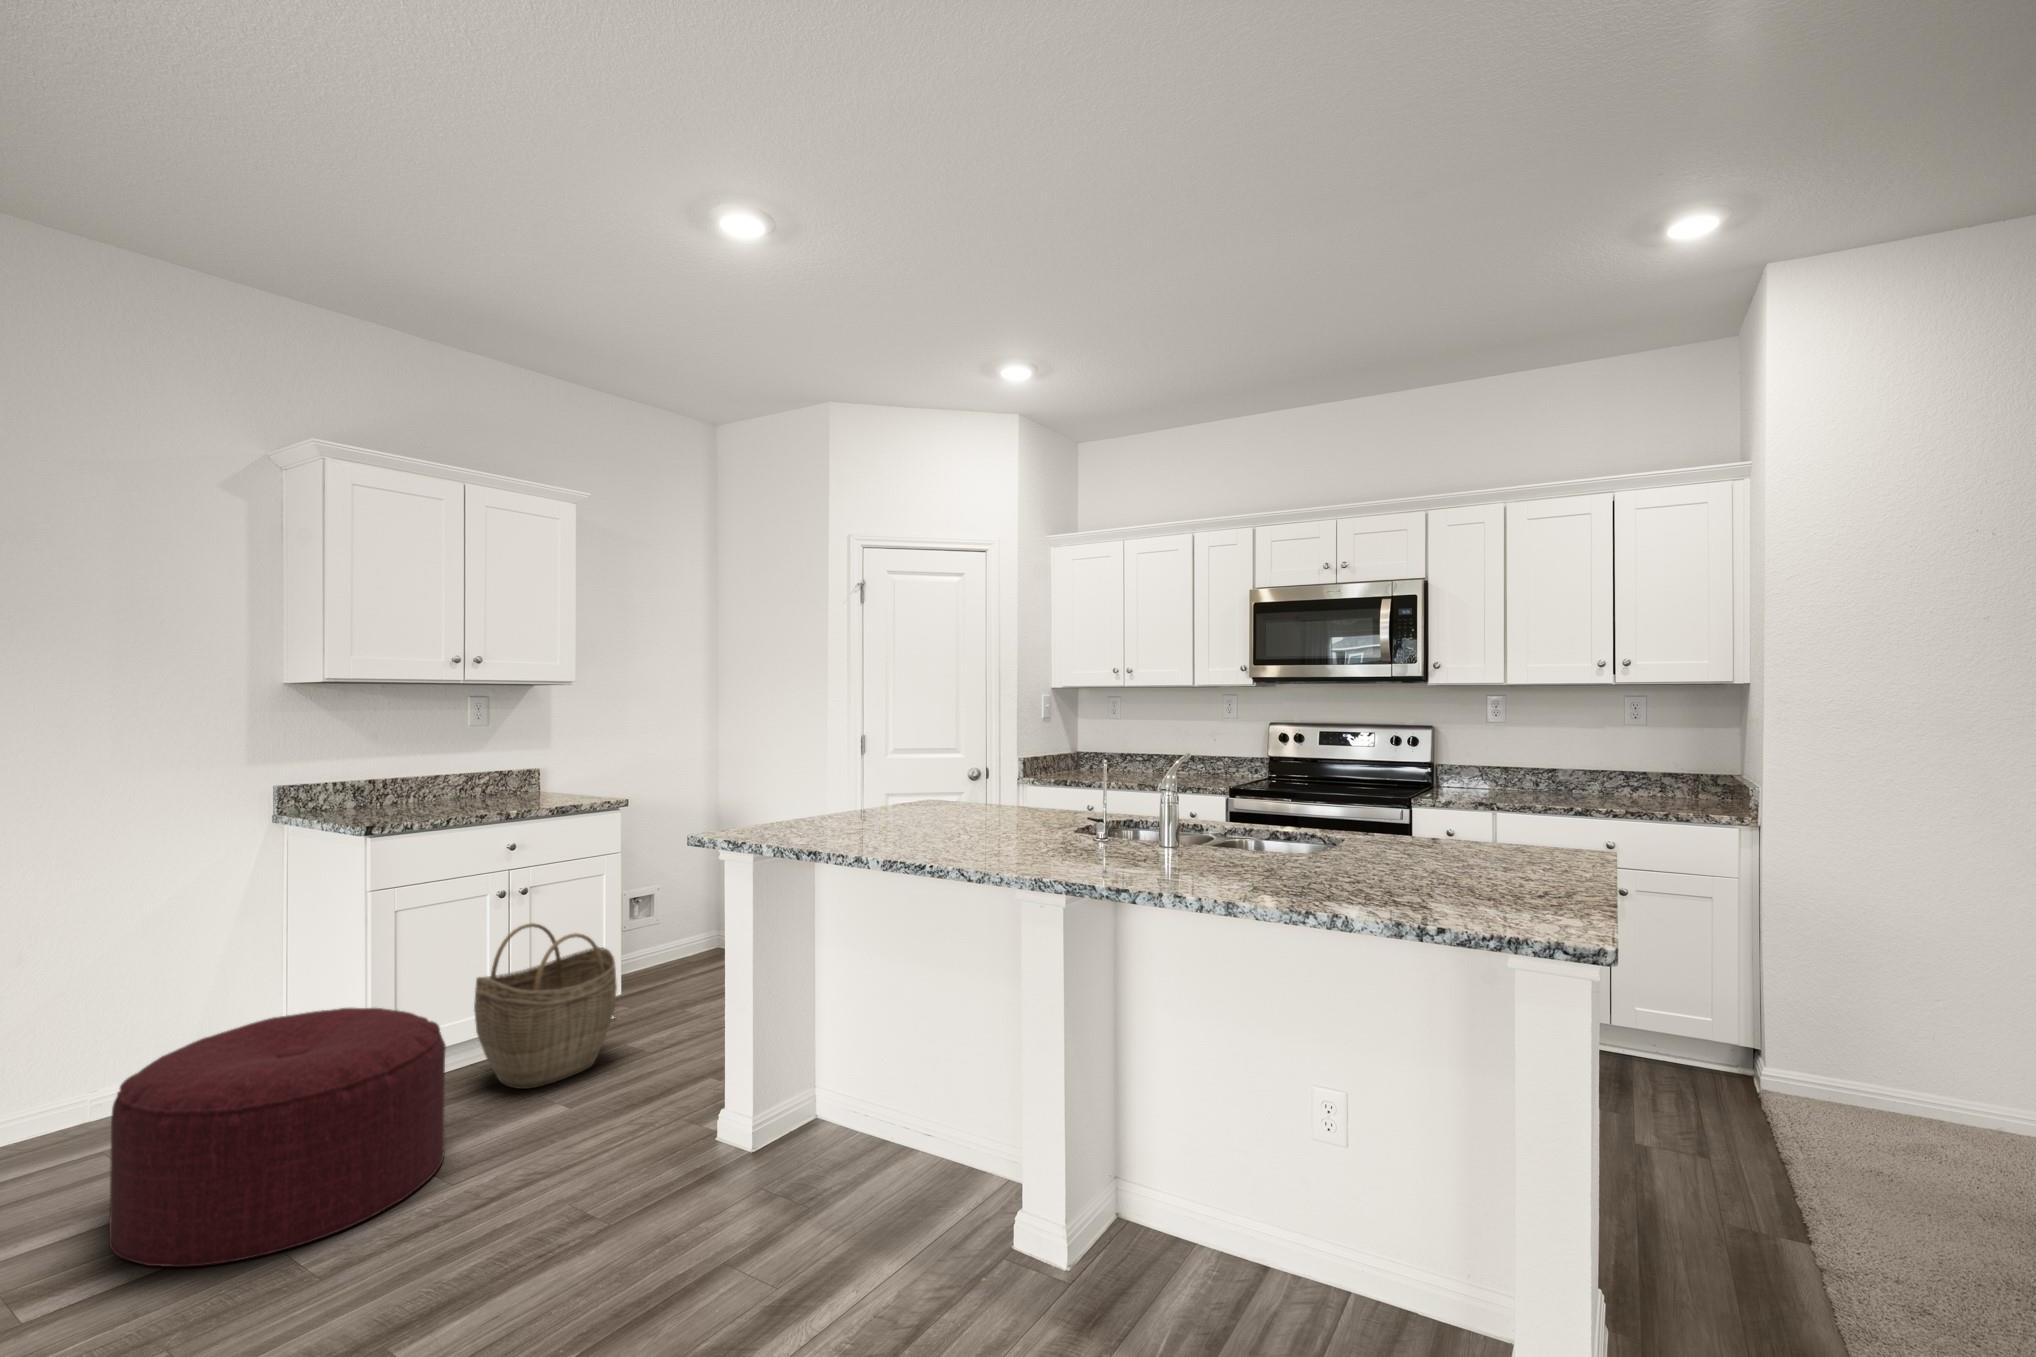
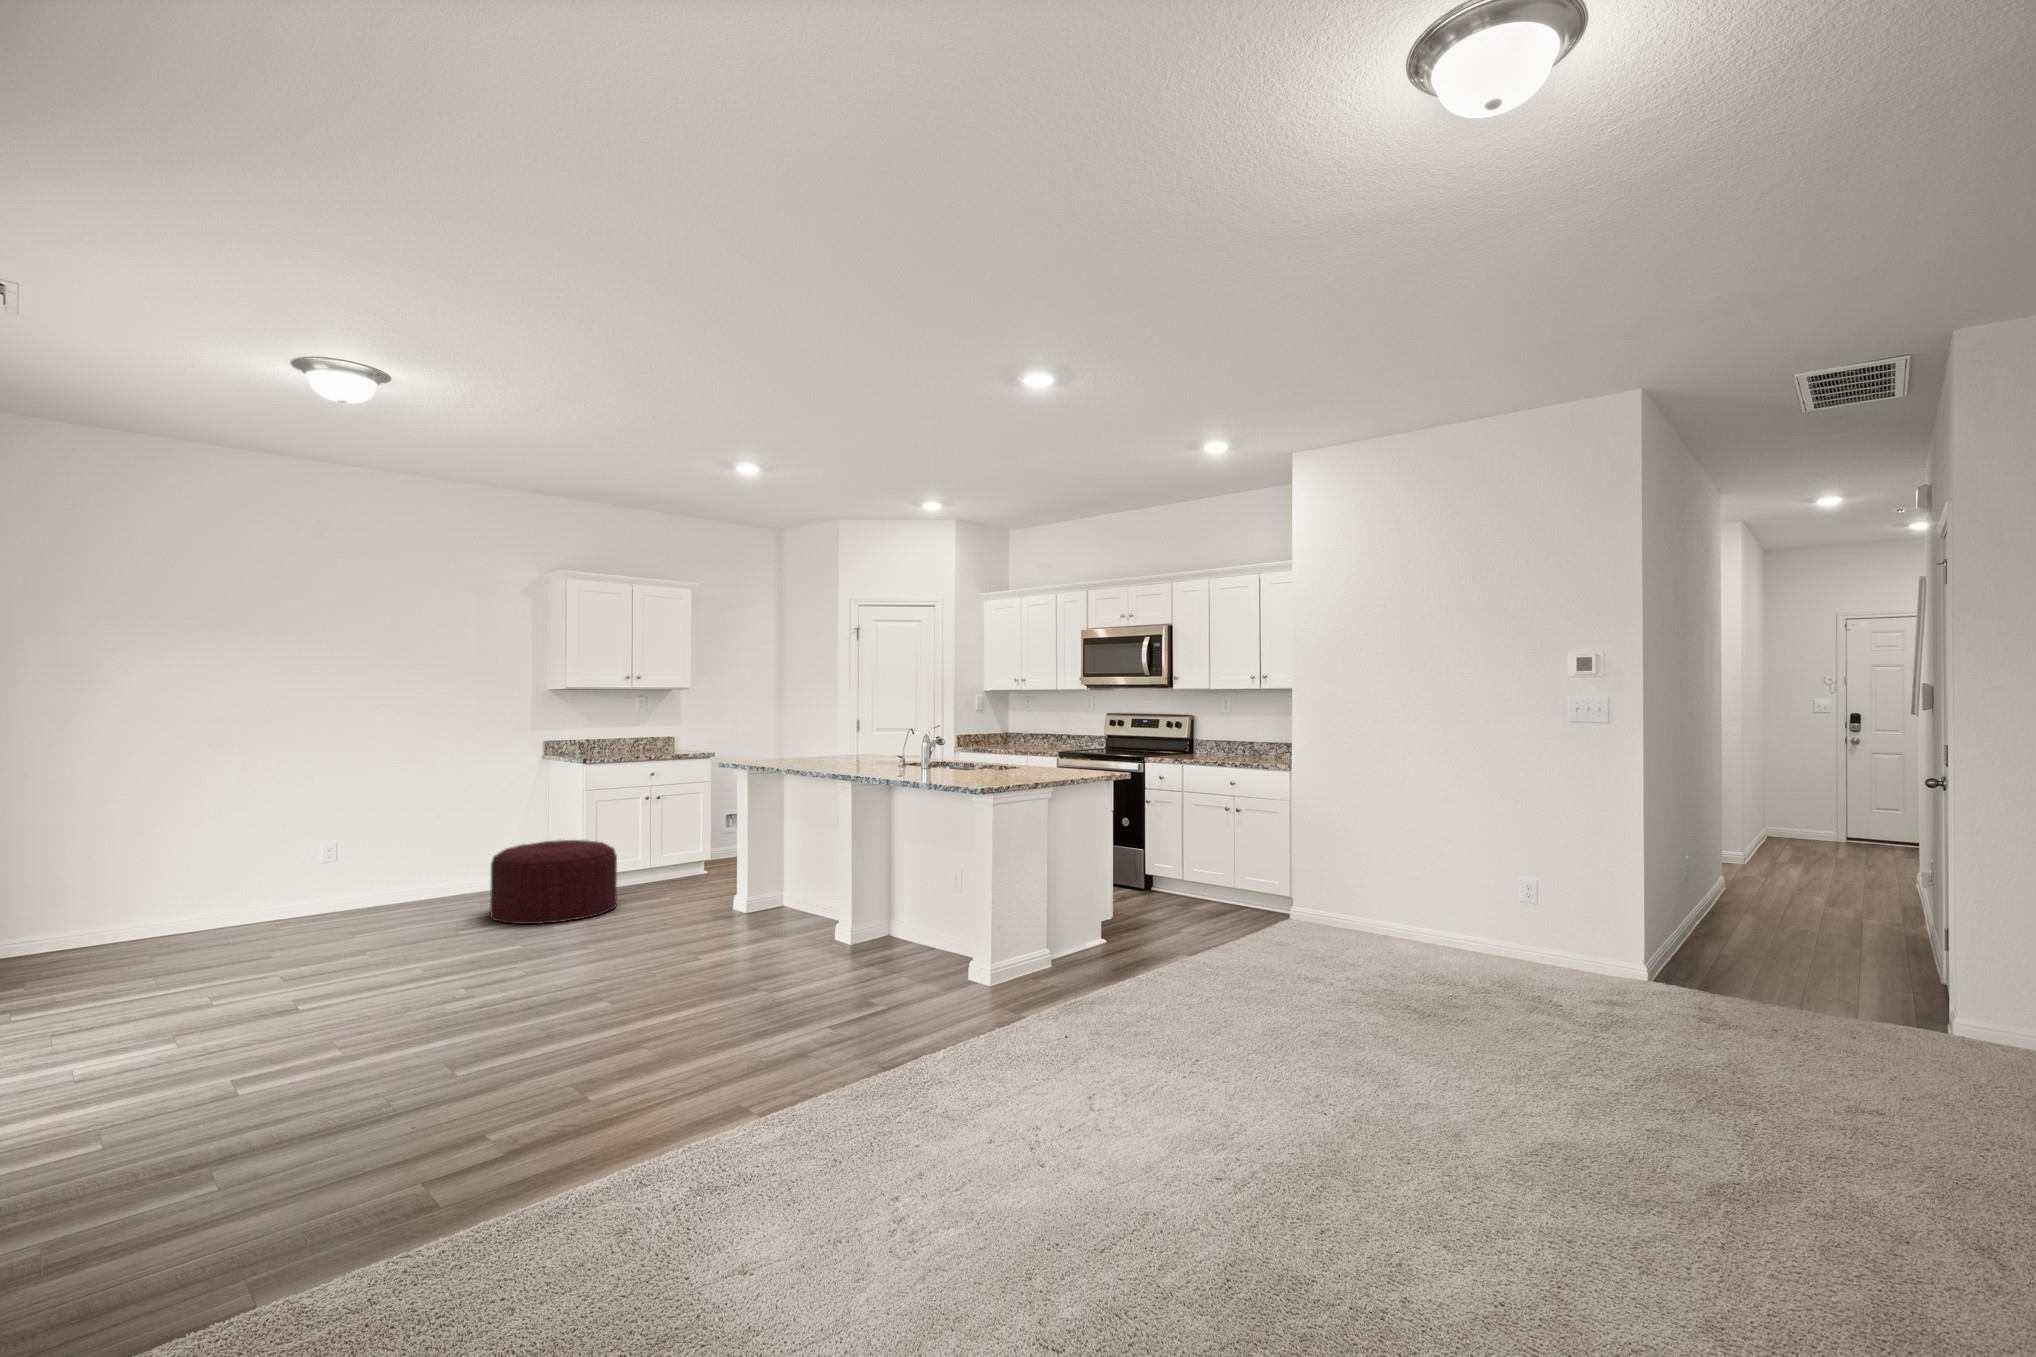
woven basket: present [474,923,617,1089] -> none [633,814,702,892]

